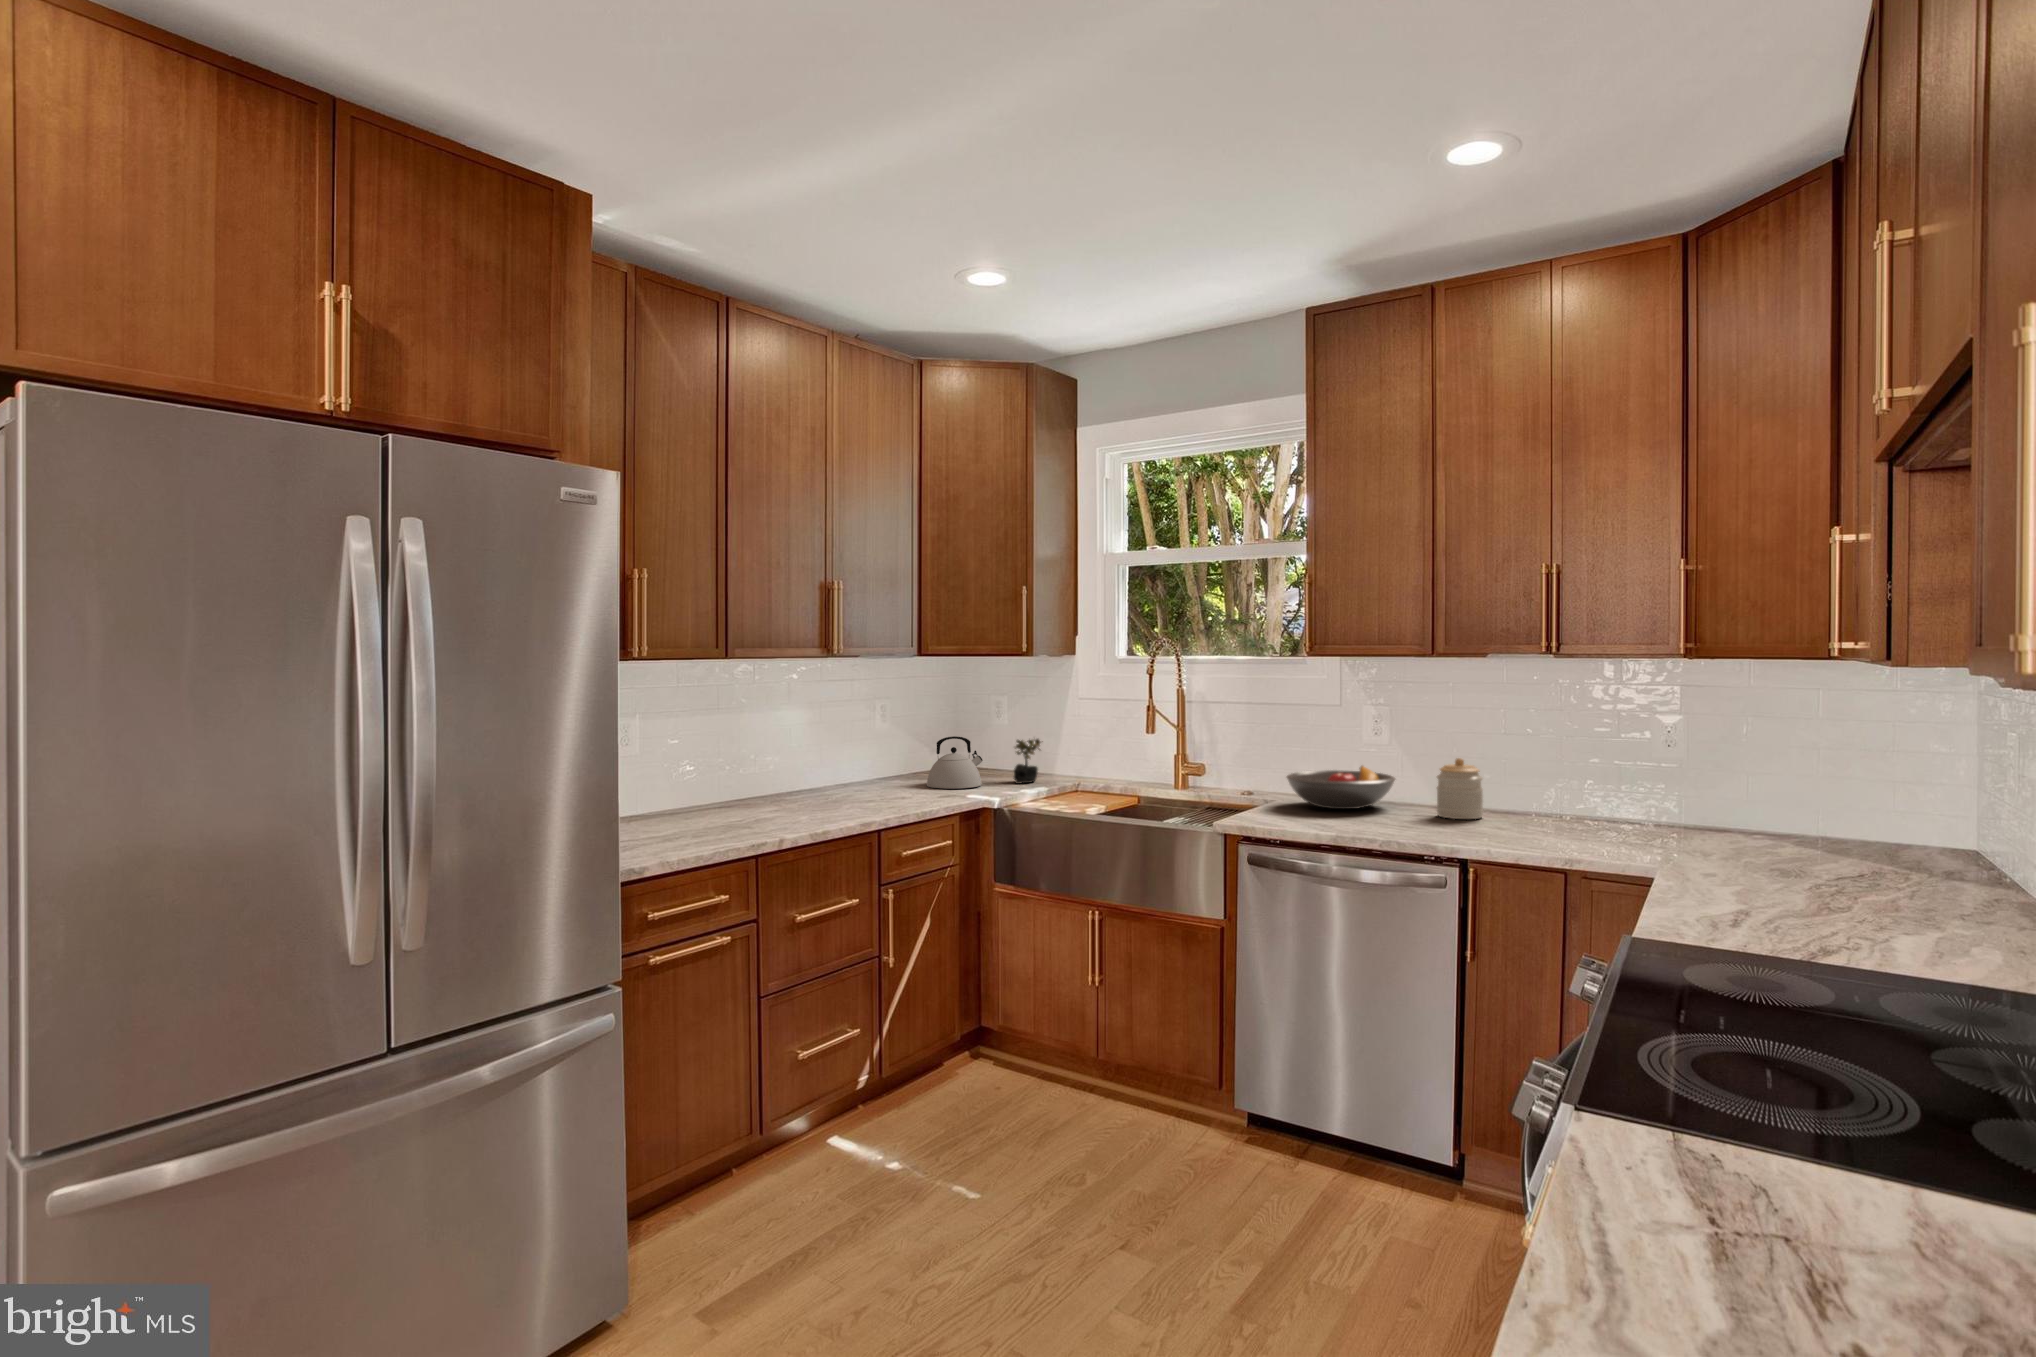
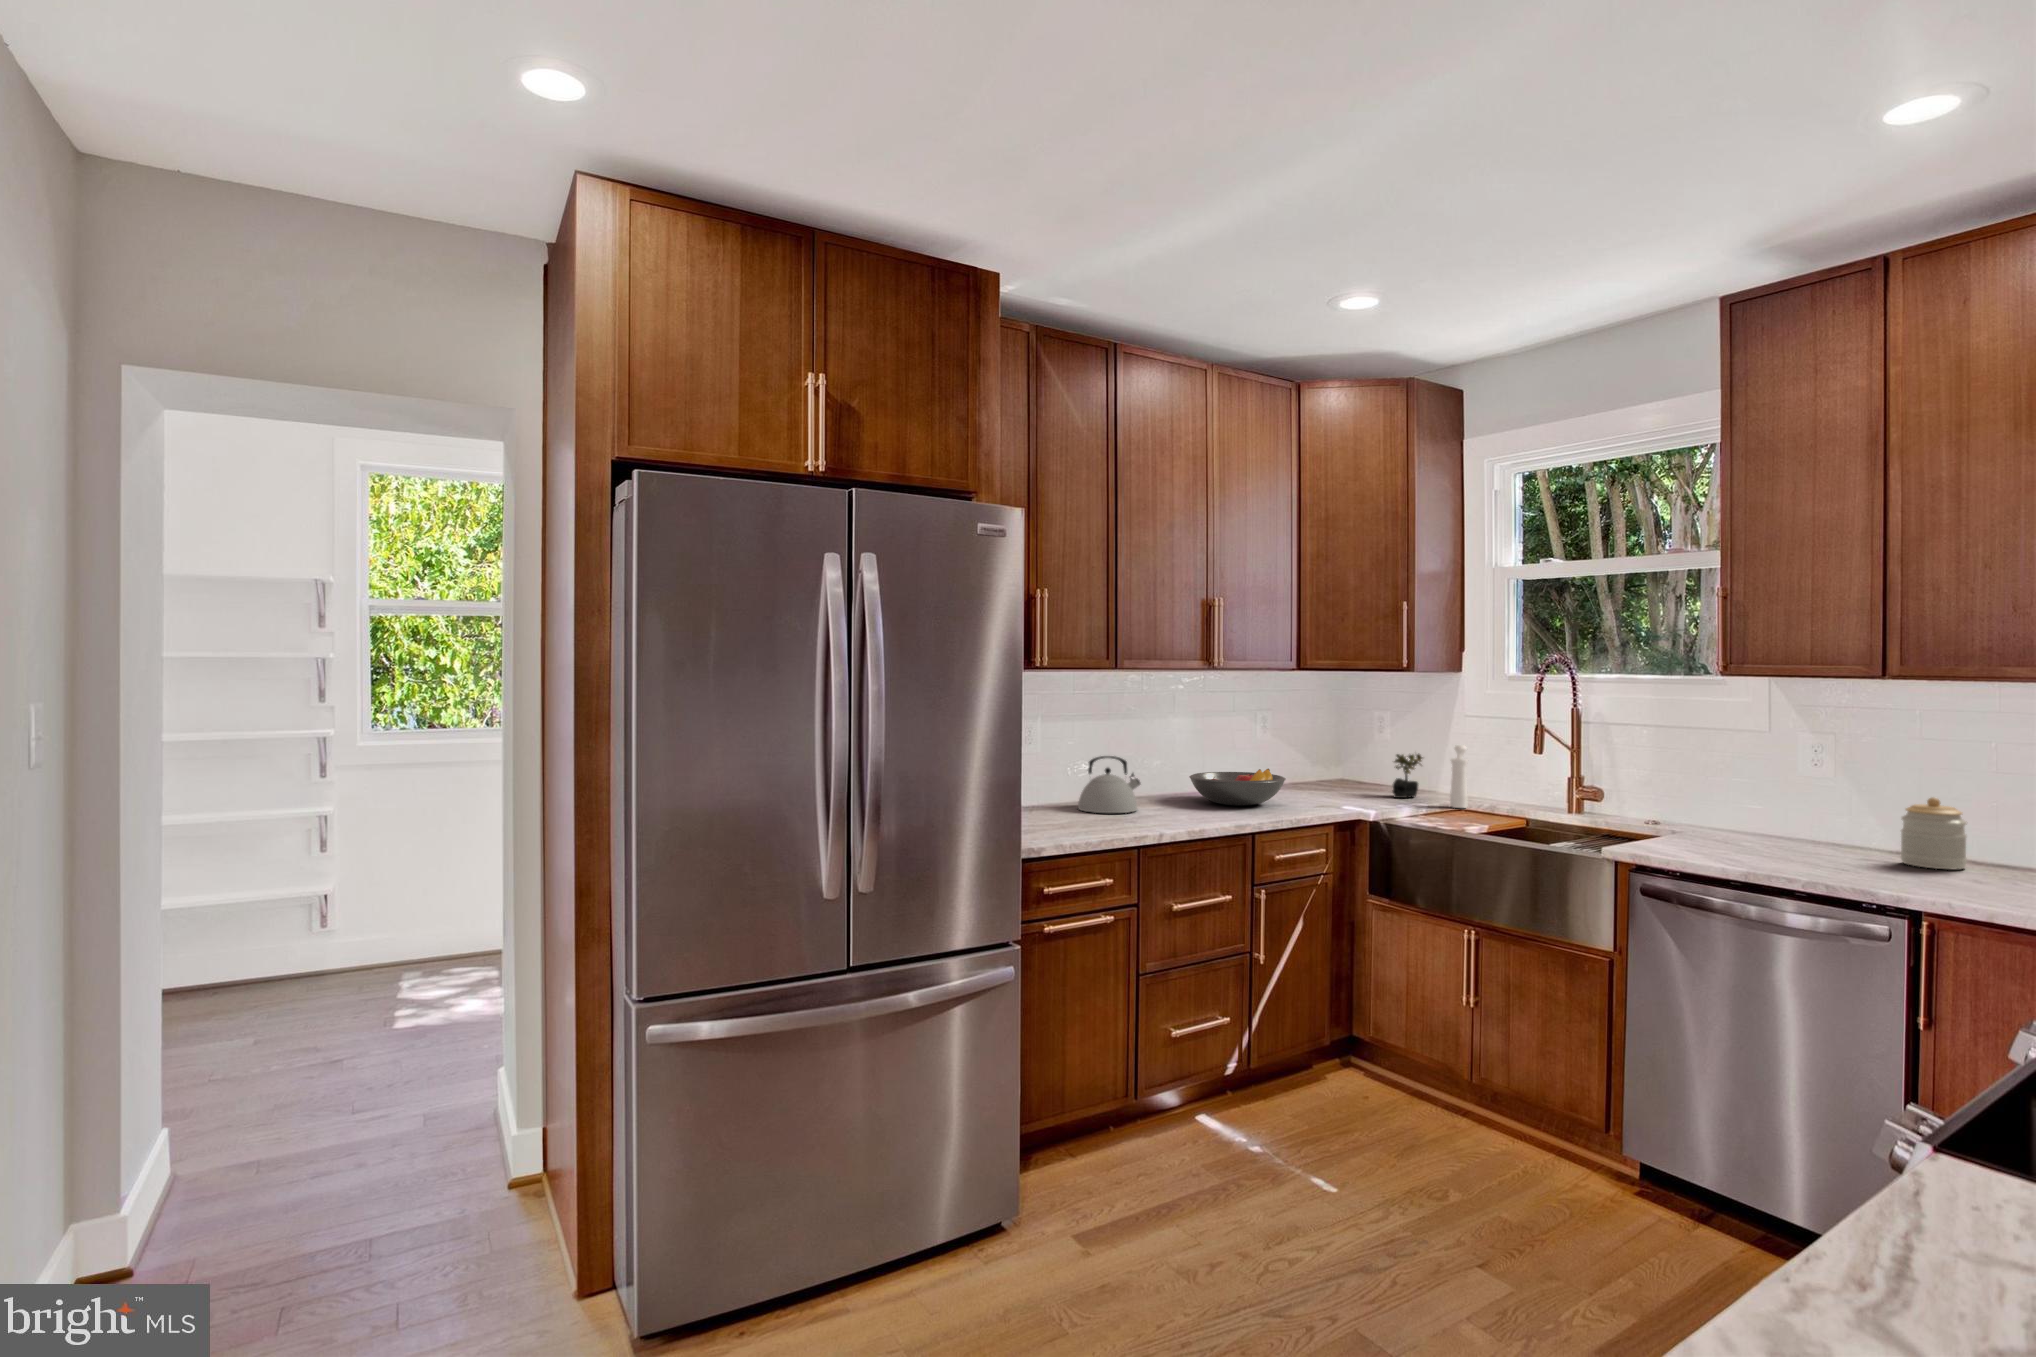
pepper mill: none [1068,728,1084,790] -> present [1450,745,1468,808]
kettle: present [927,736,983,789] -> present [1078,756,1140,813]
fruit bowl: present [1287,766,1395,809] -> present [1189,769,1286,805]

